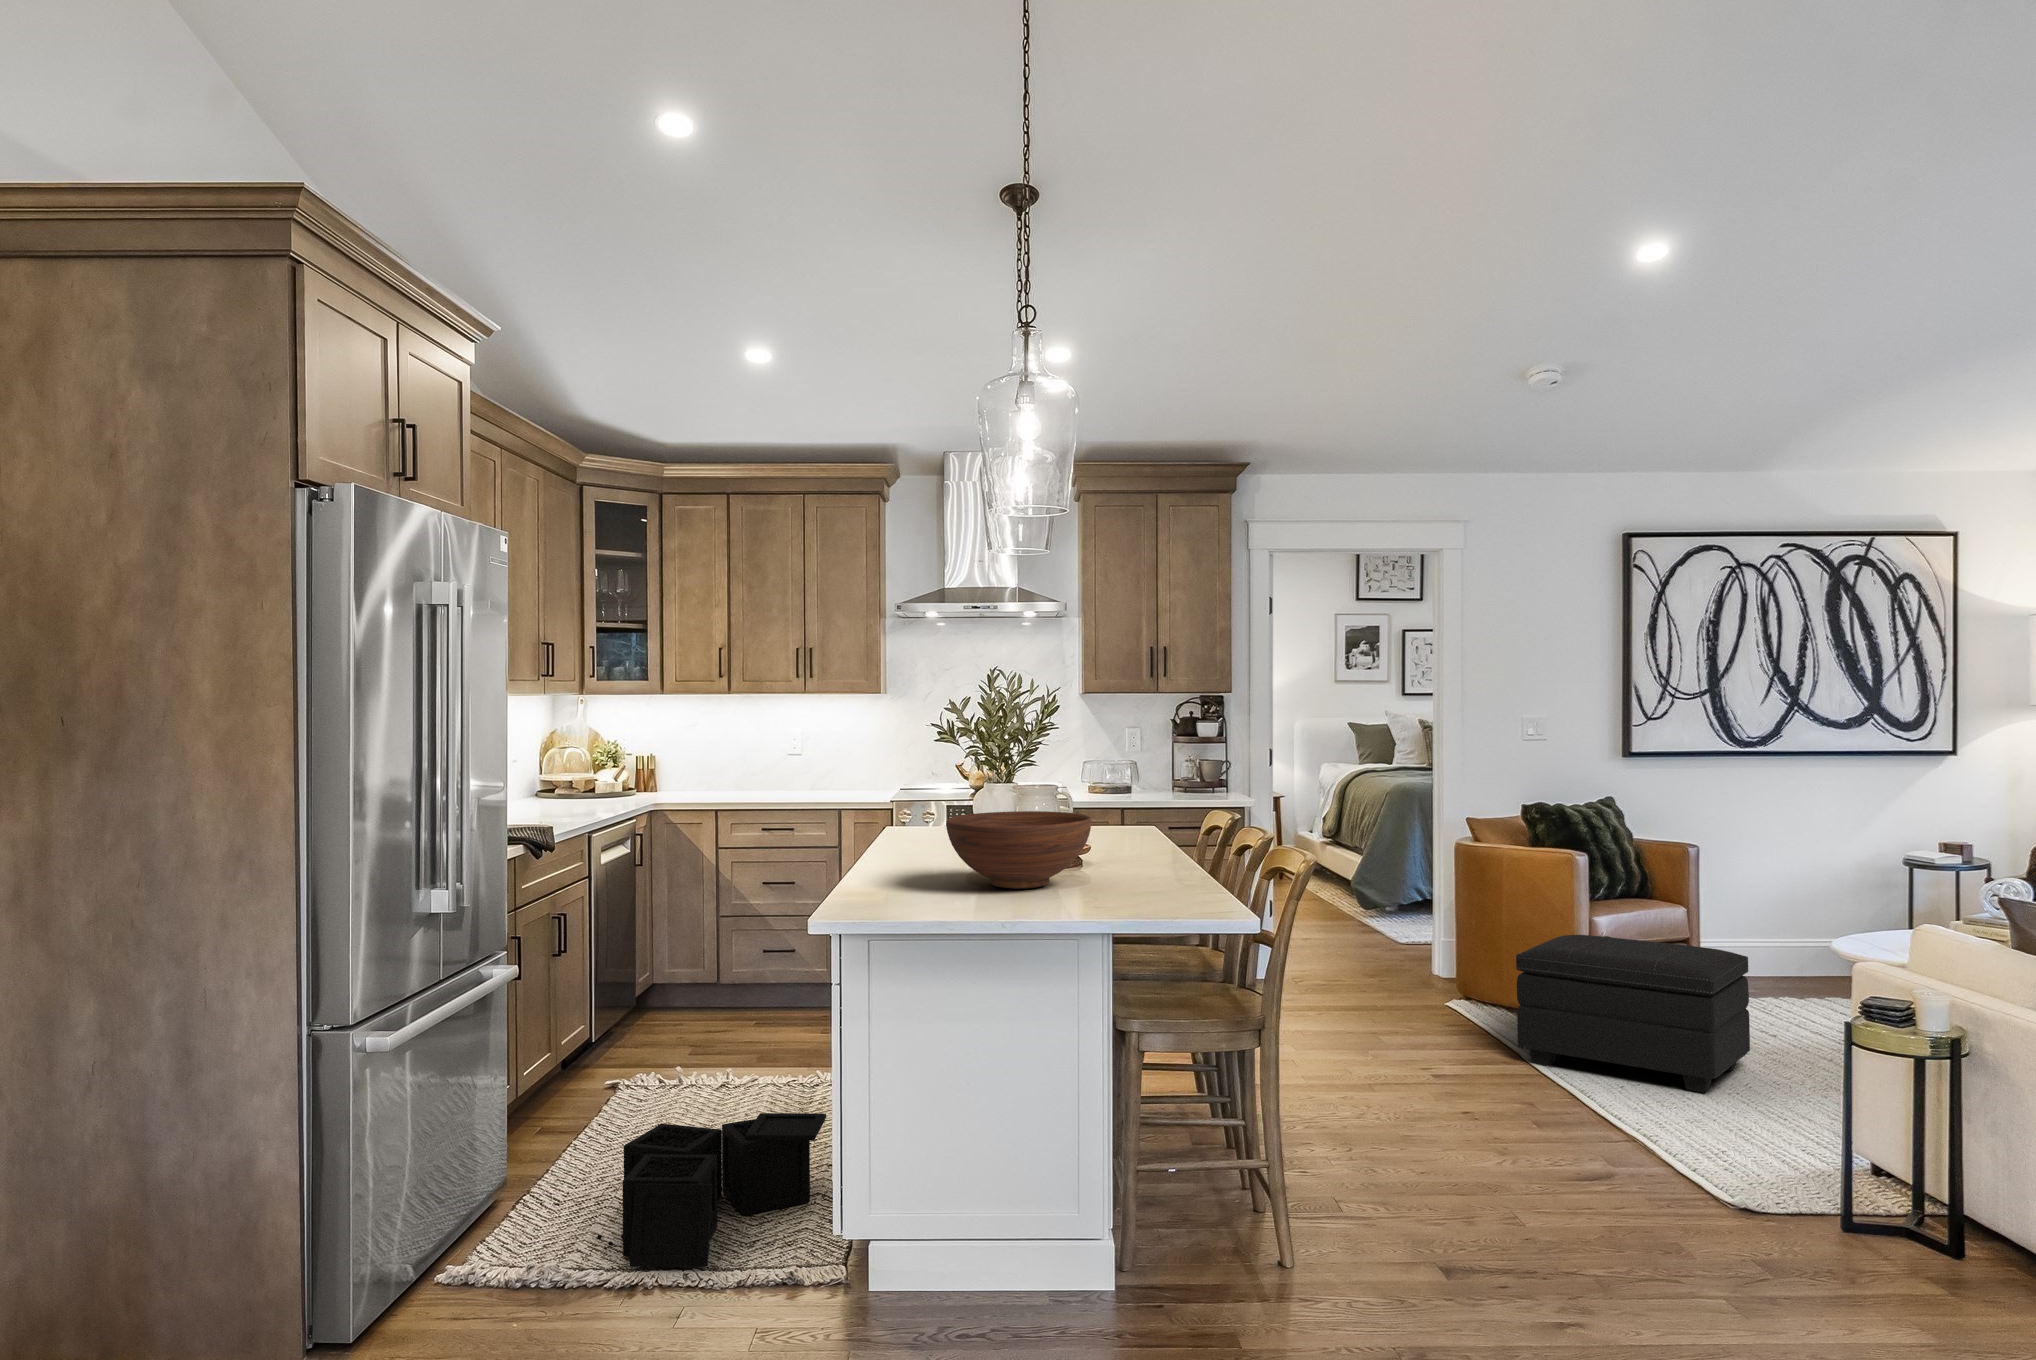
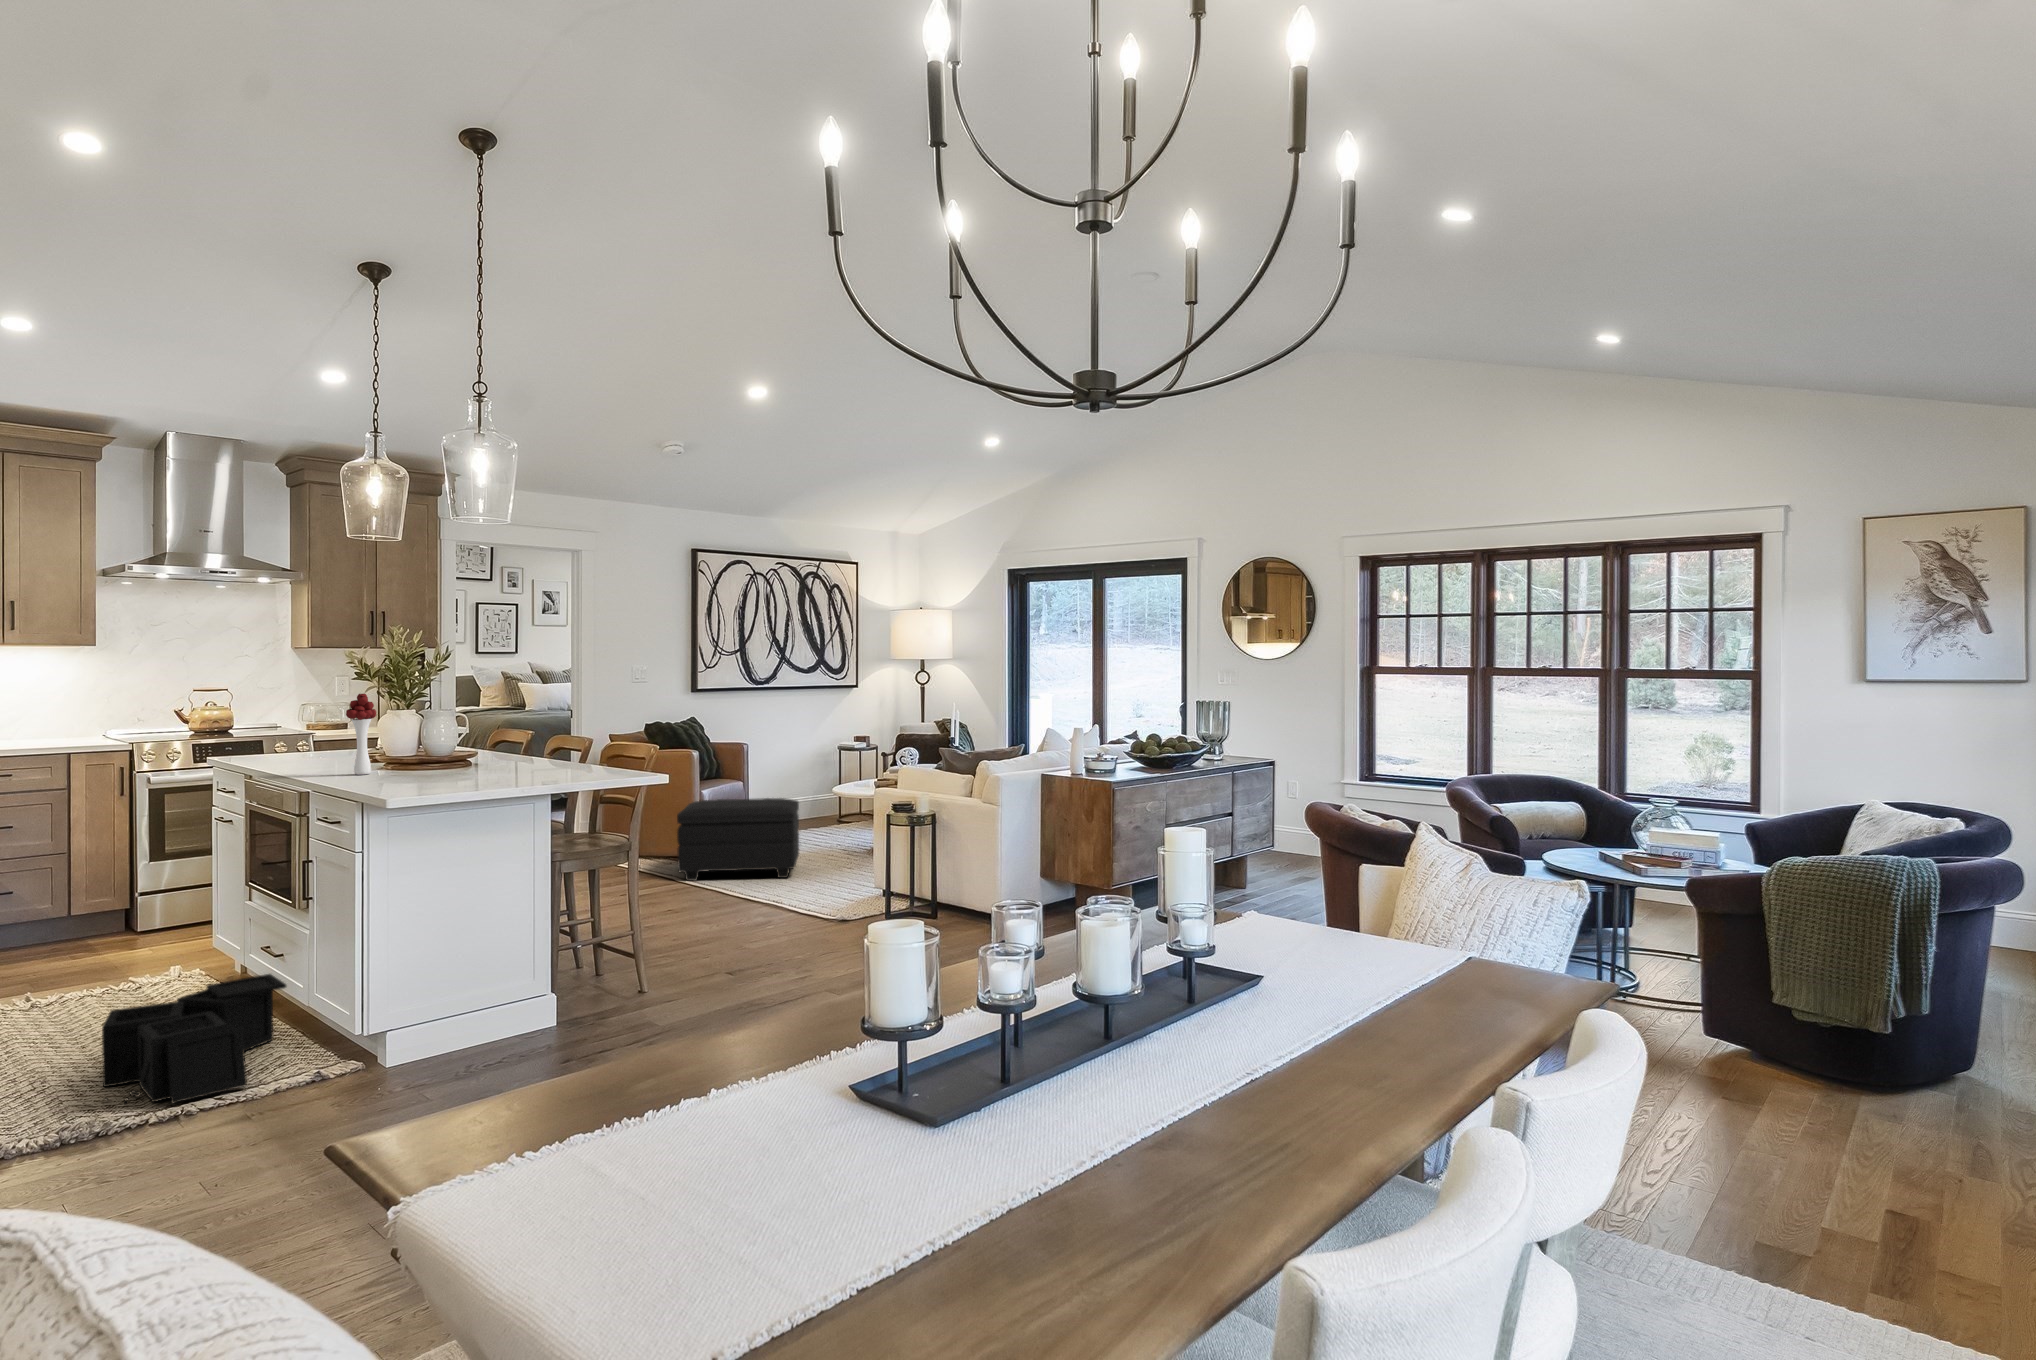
flower bouquet: none [884,765,922,874] -> present [346,694,376,775]
fruit bowl: present [946,811,1091,889] -> none [426,722,536,773]

